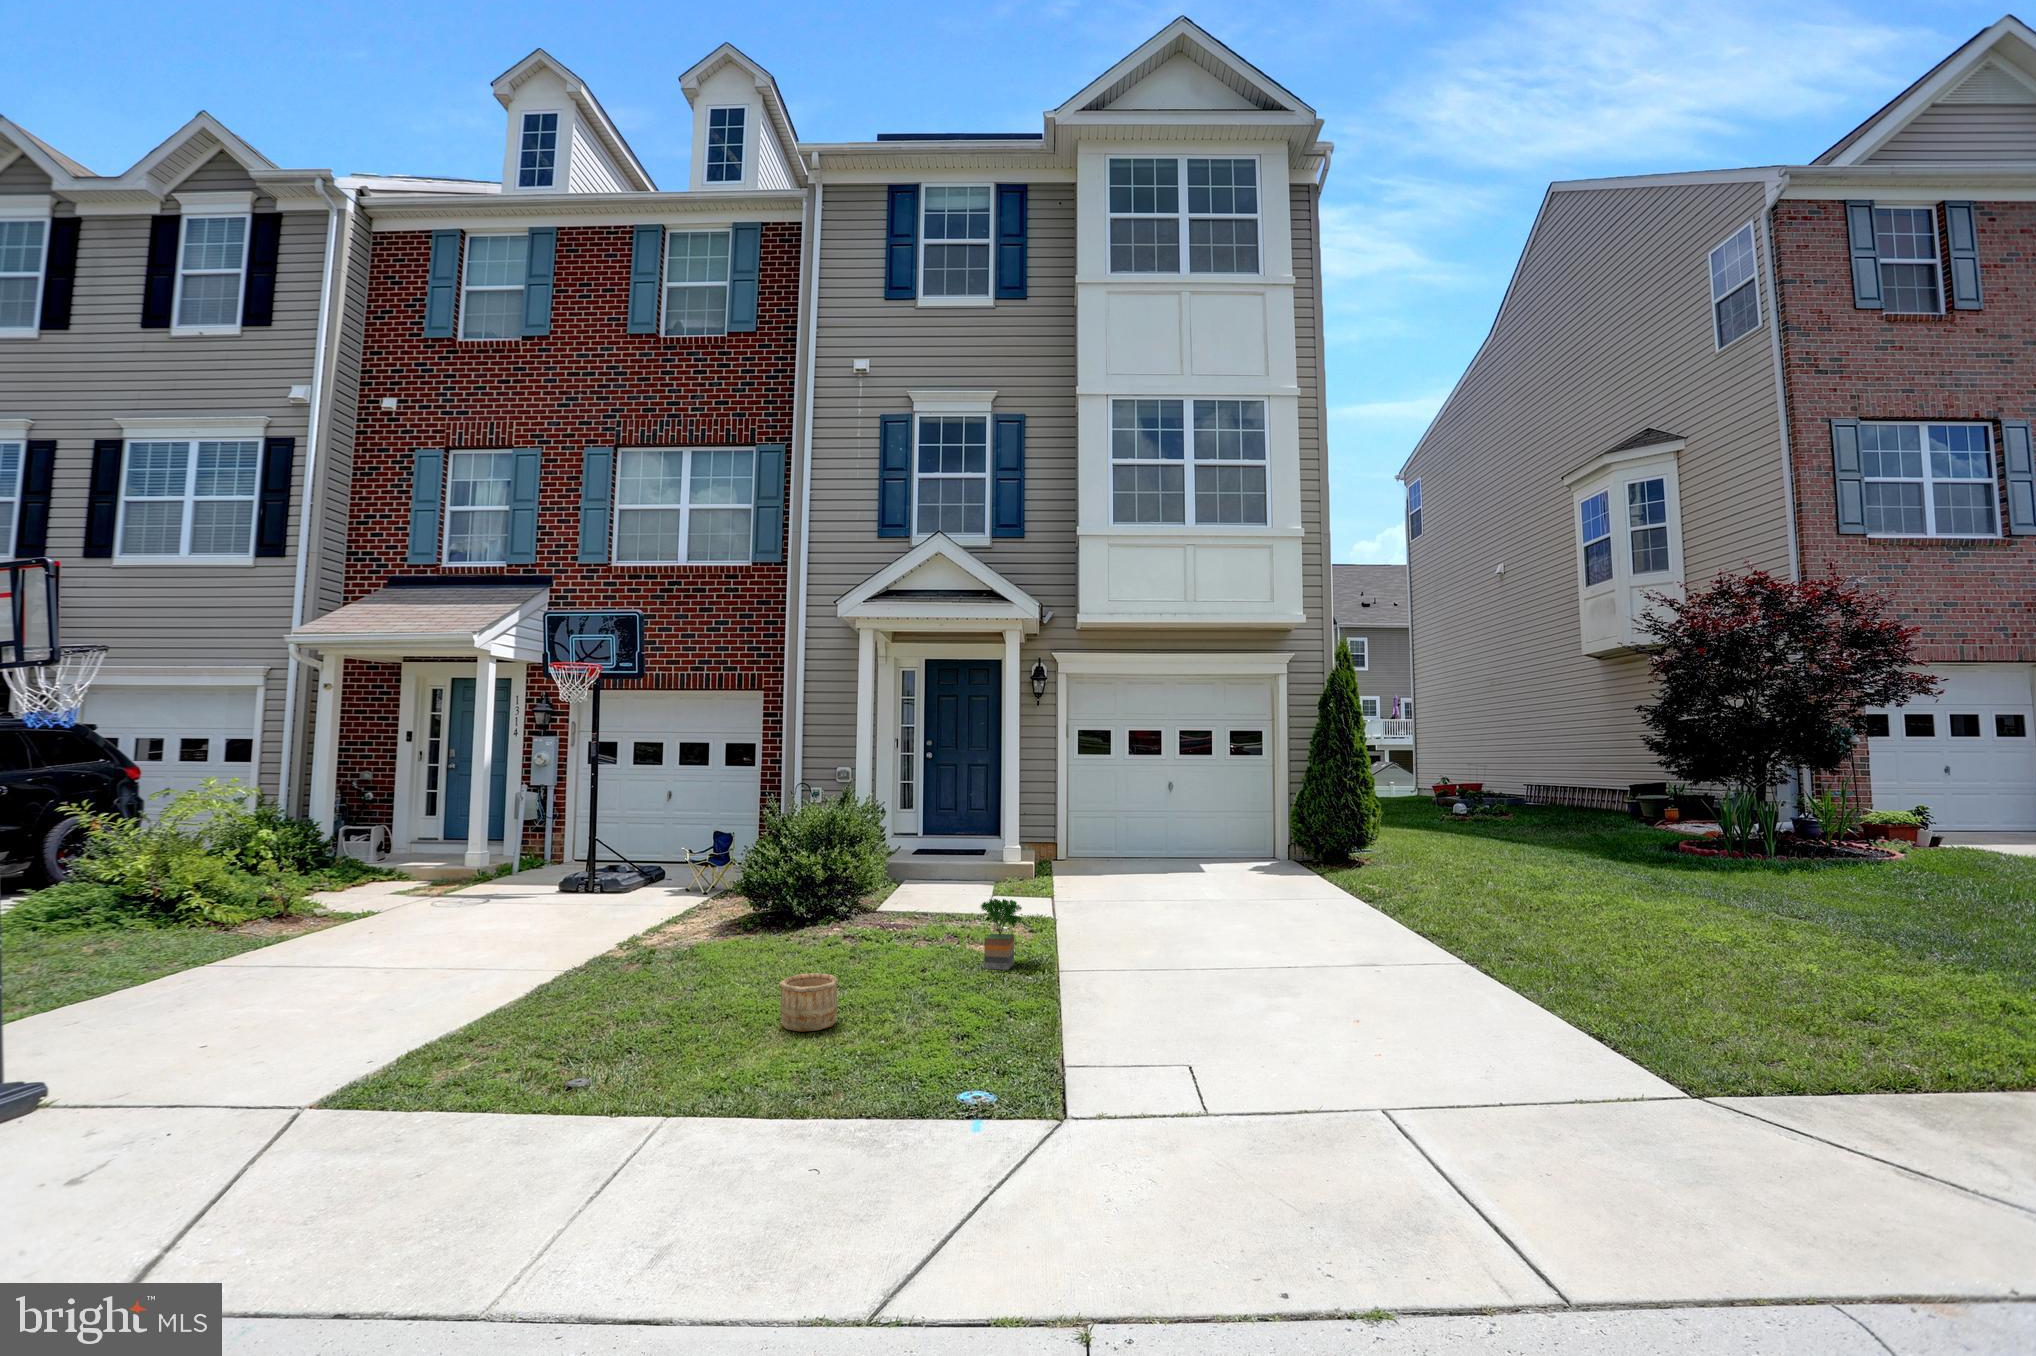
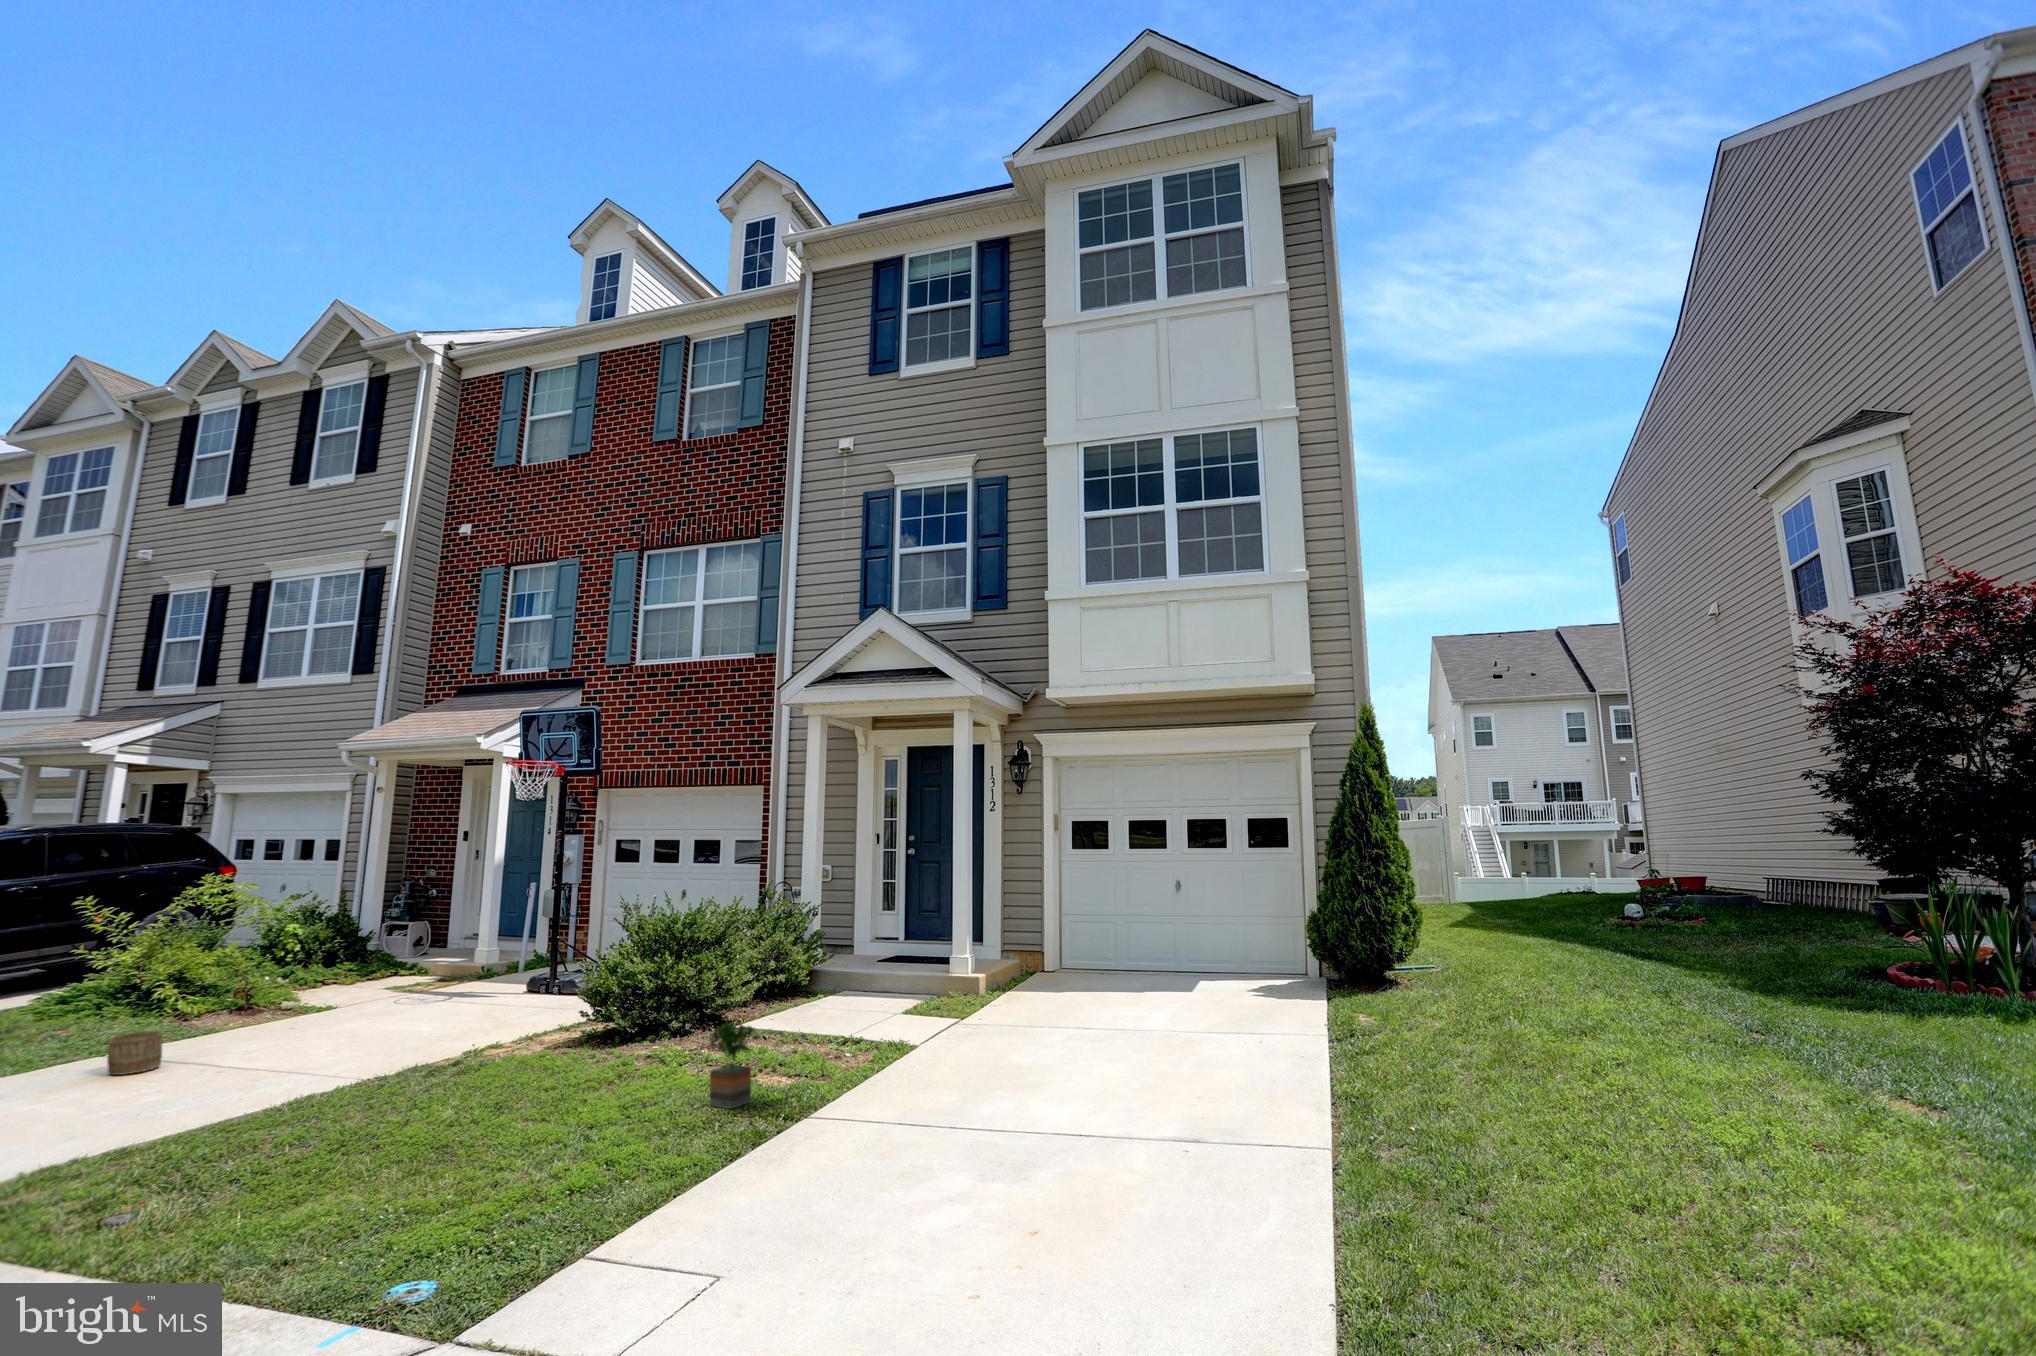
wooden bucket: present [779,973,838,1032] -> present [107,1031,164,1075]

